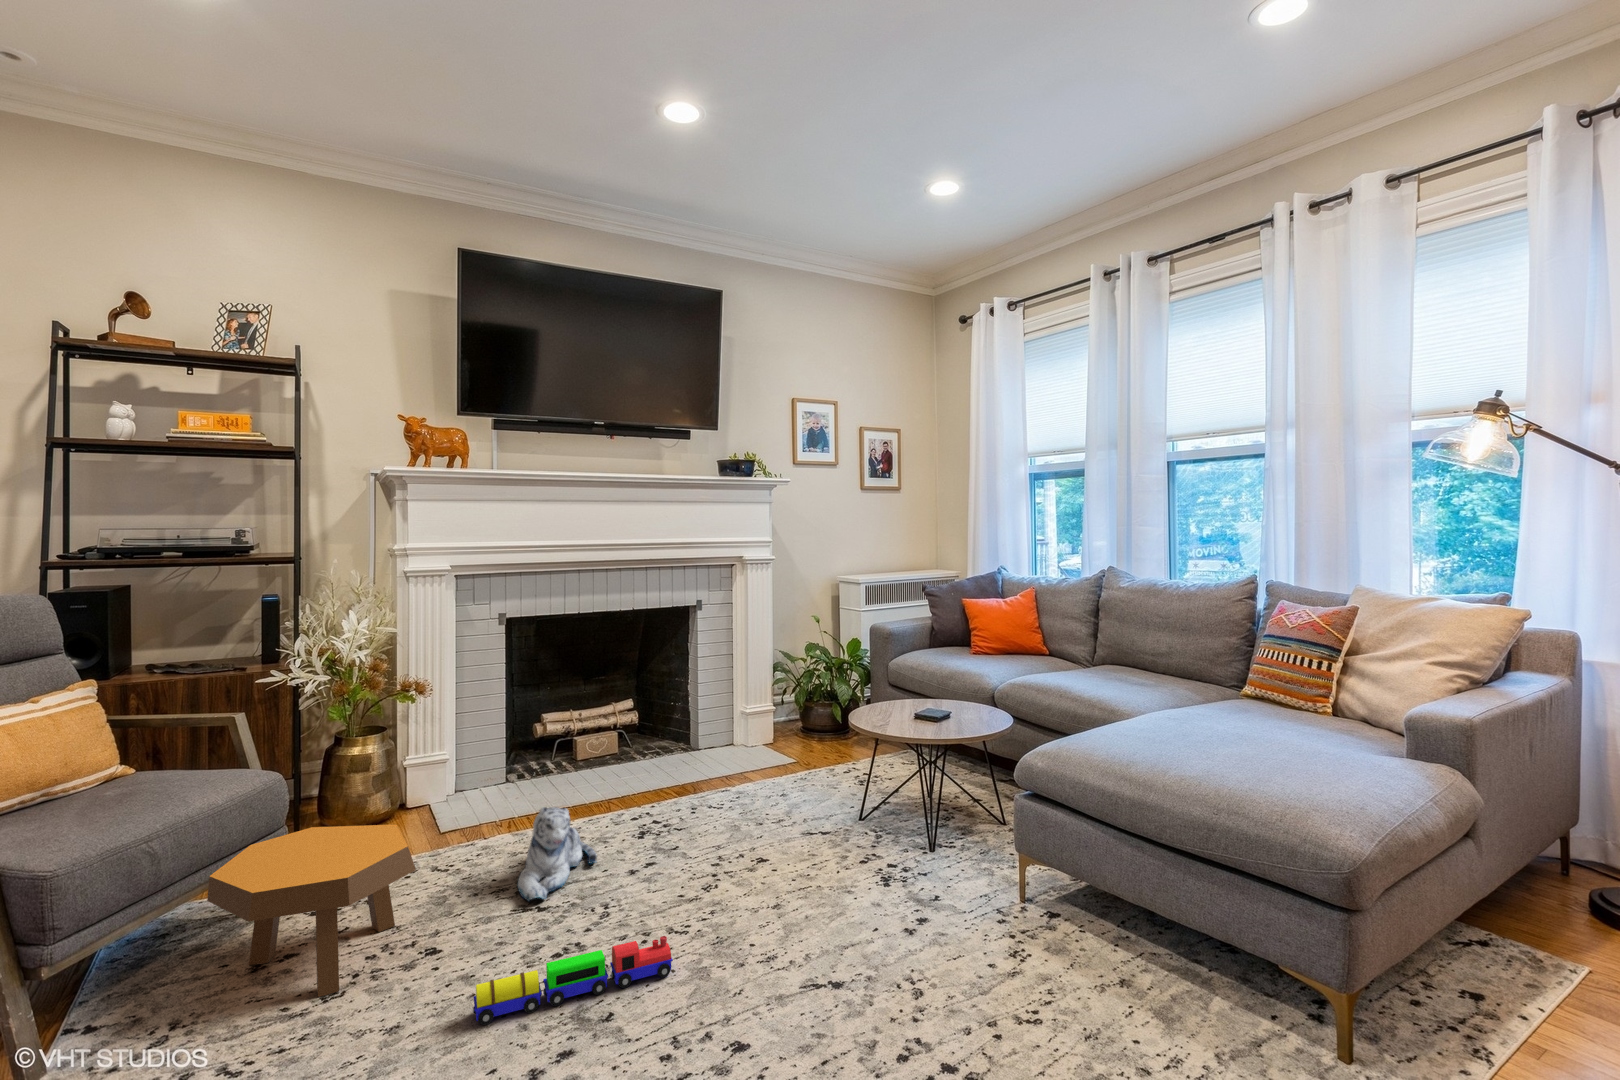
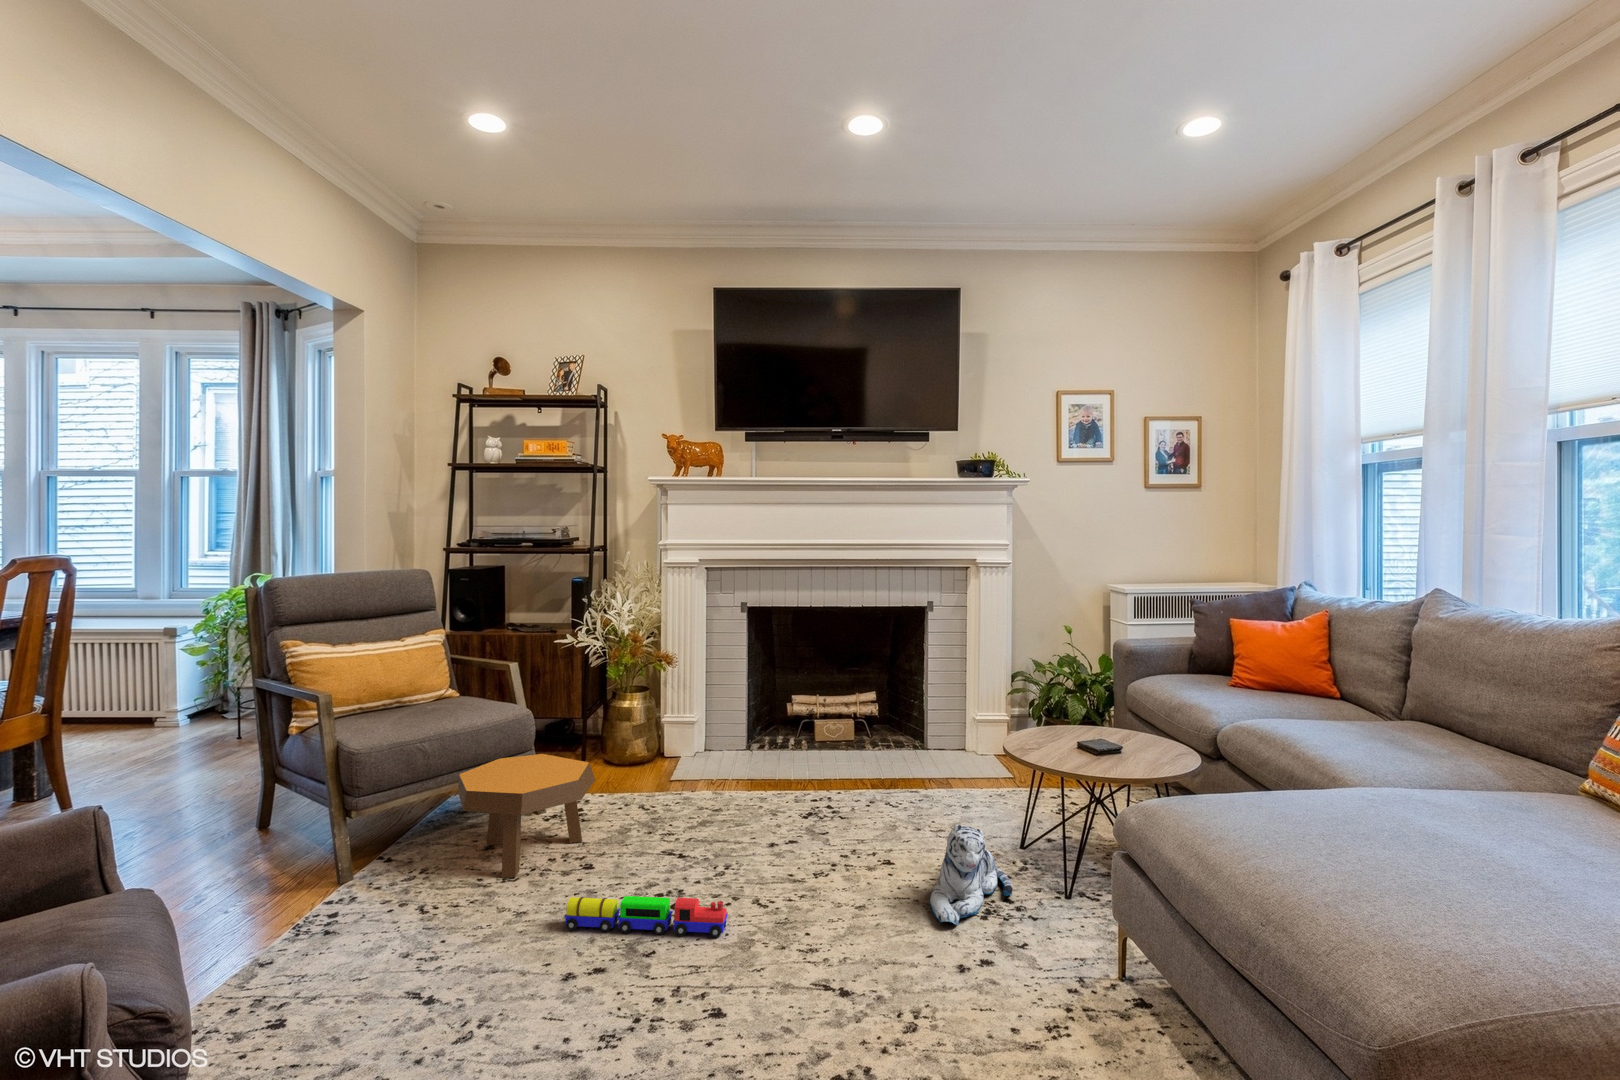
plush toy: present [517,807,597,901] -> present [930,825,1013,924]

